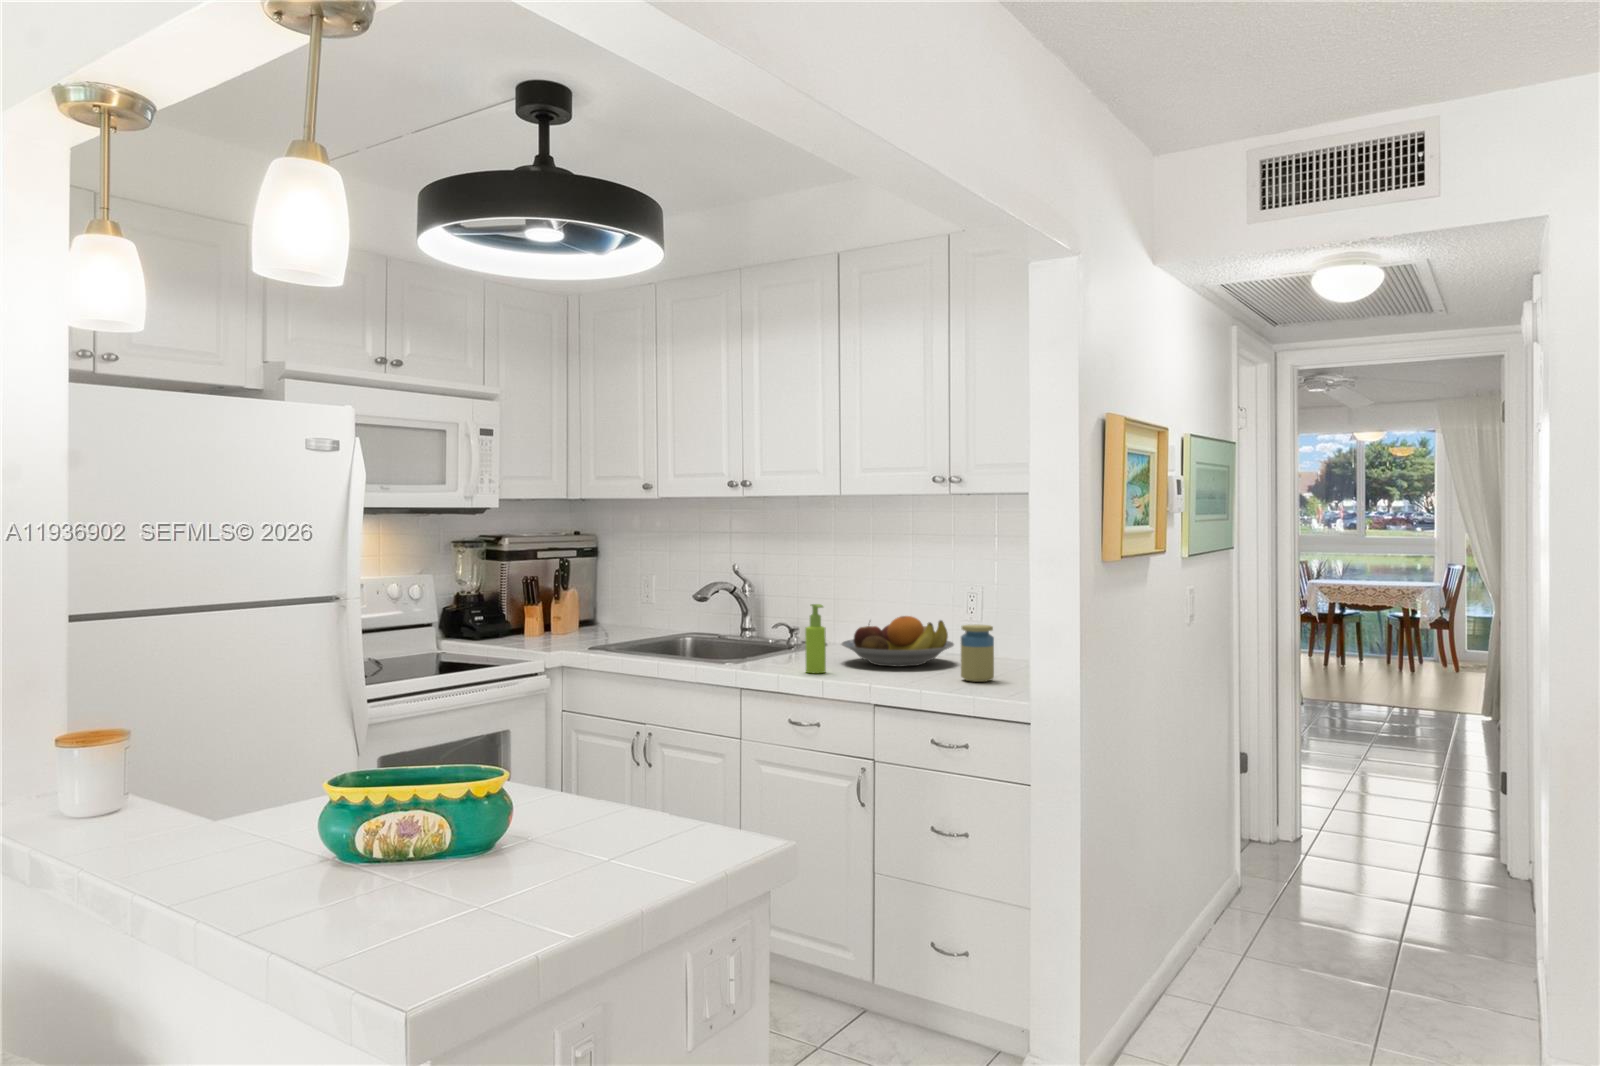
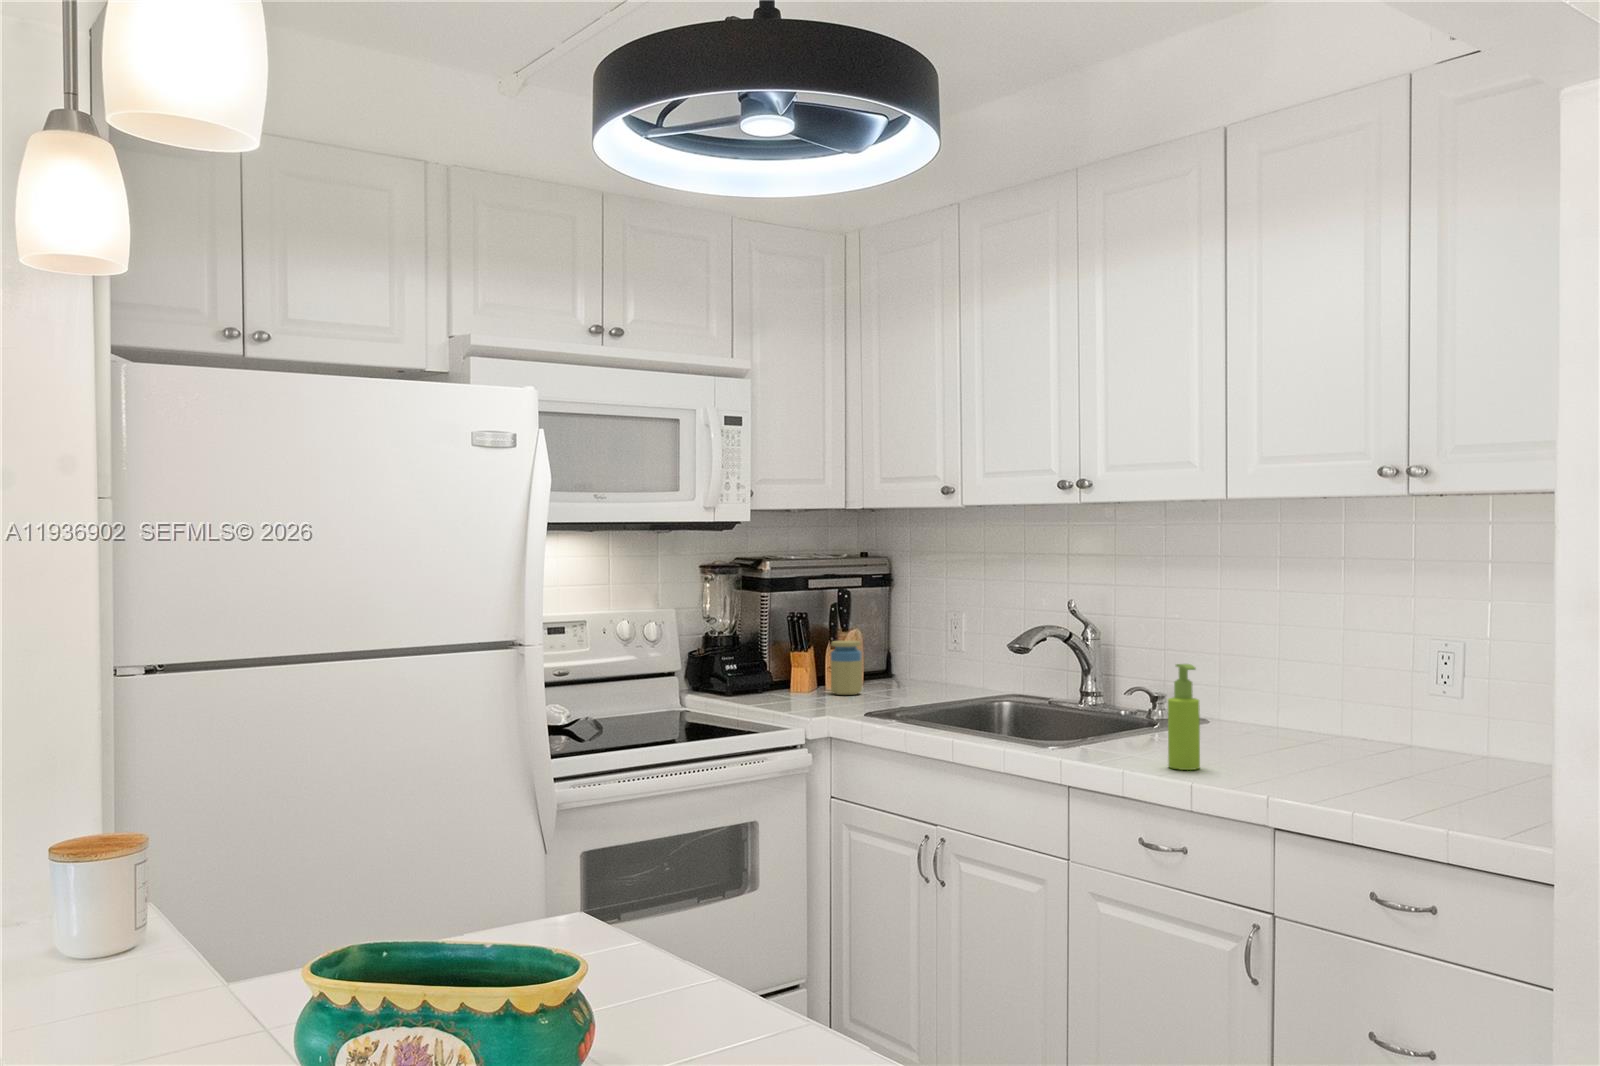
fruit bowl: present [842,616,954,667] -> none [1227,685,1415,764]
jar: present [961,625,994,682] -> present [831,641,862,695]

